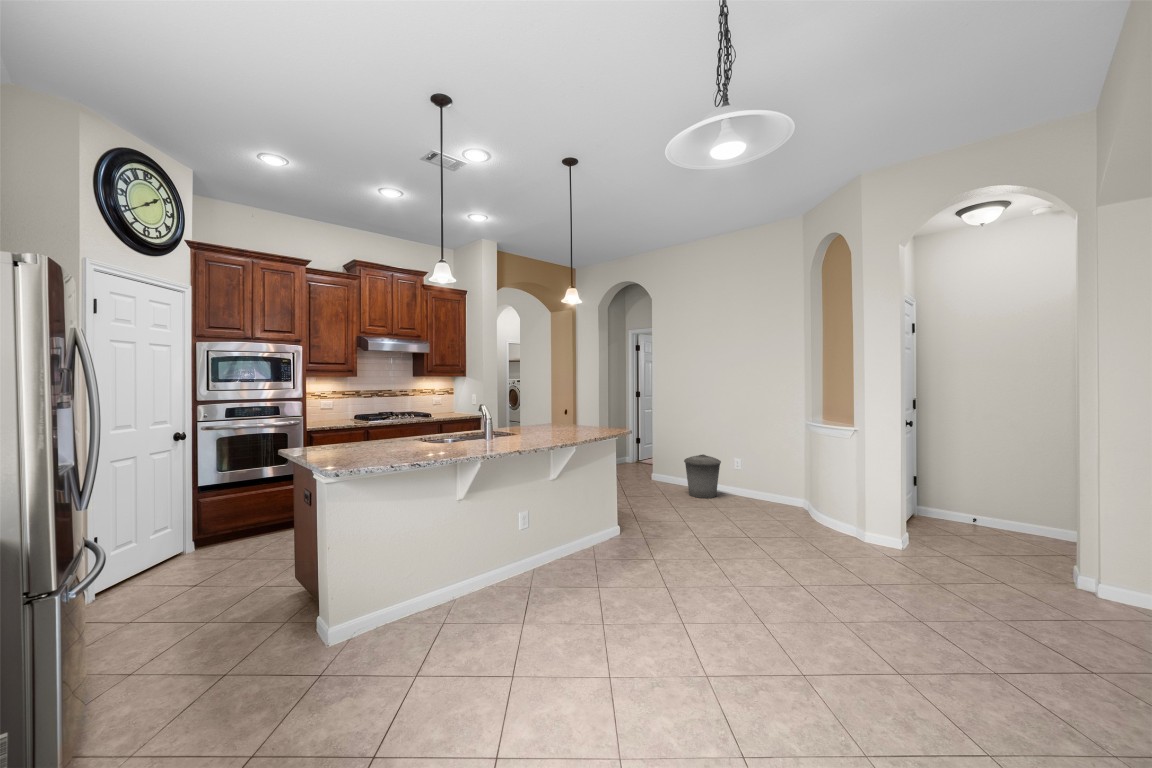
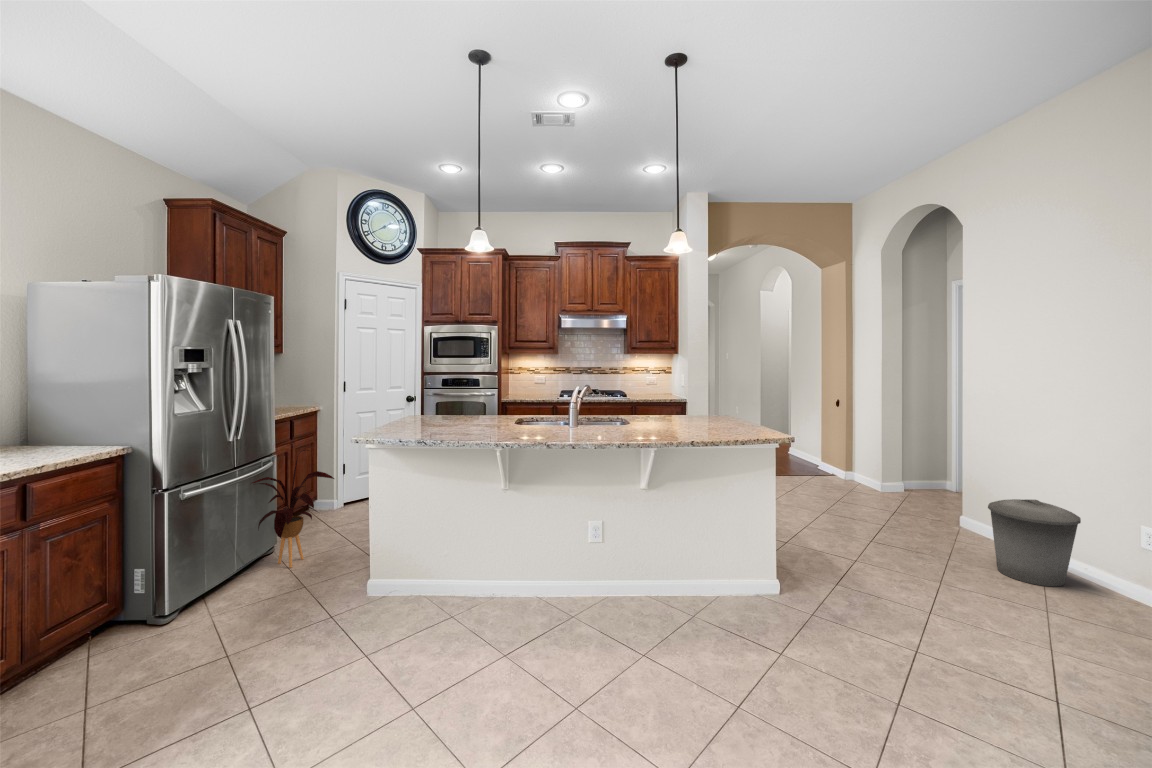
house plant: none [101,509,244,680] -> present [252,450,334,568]

